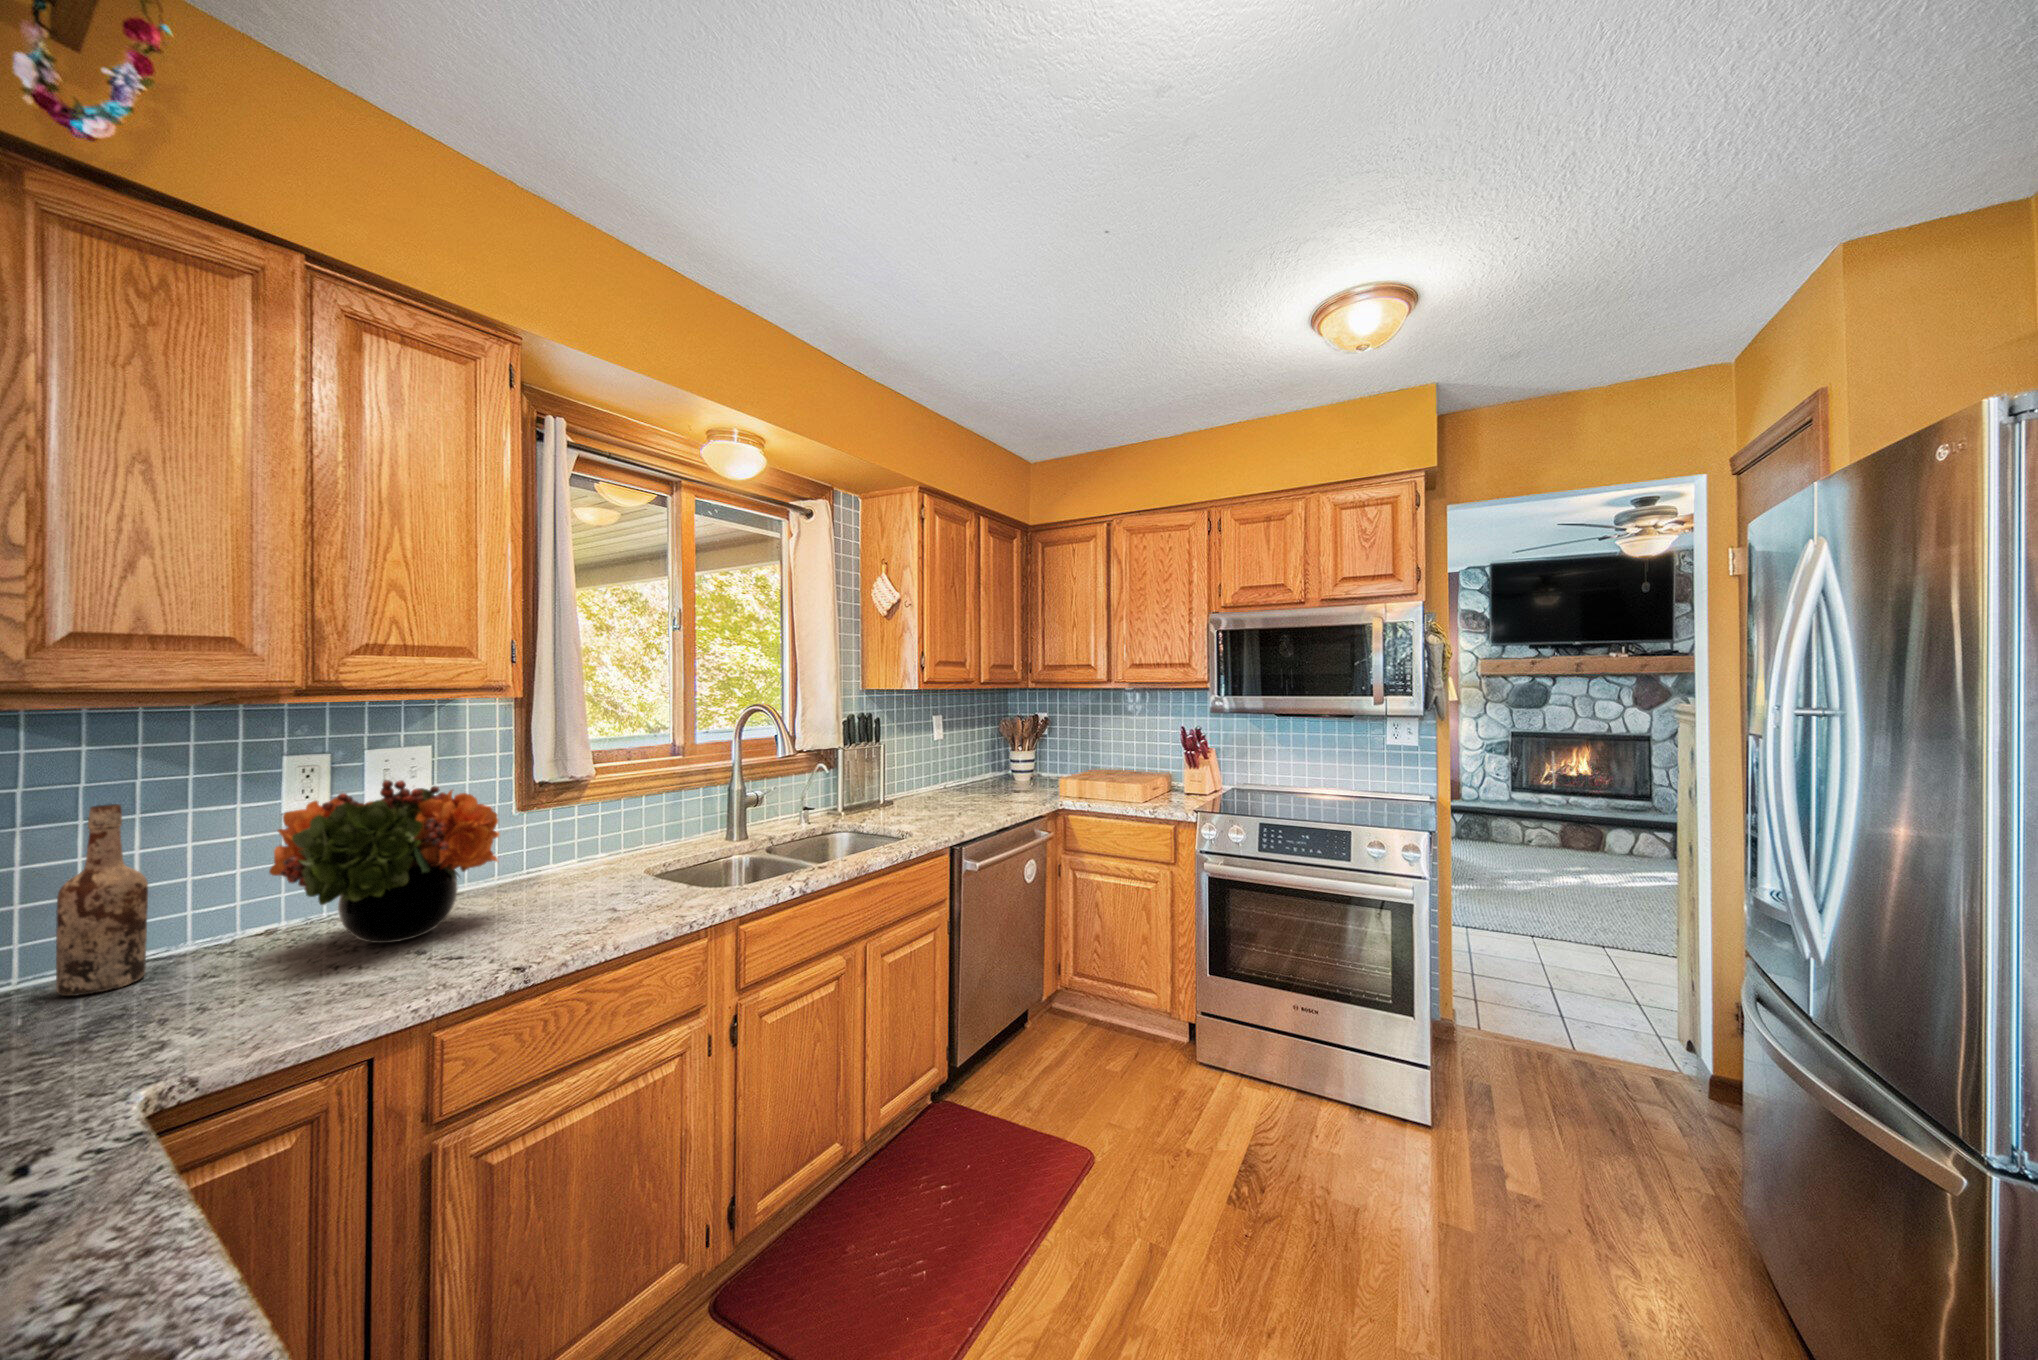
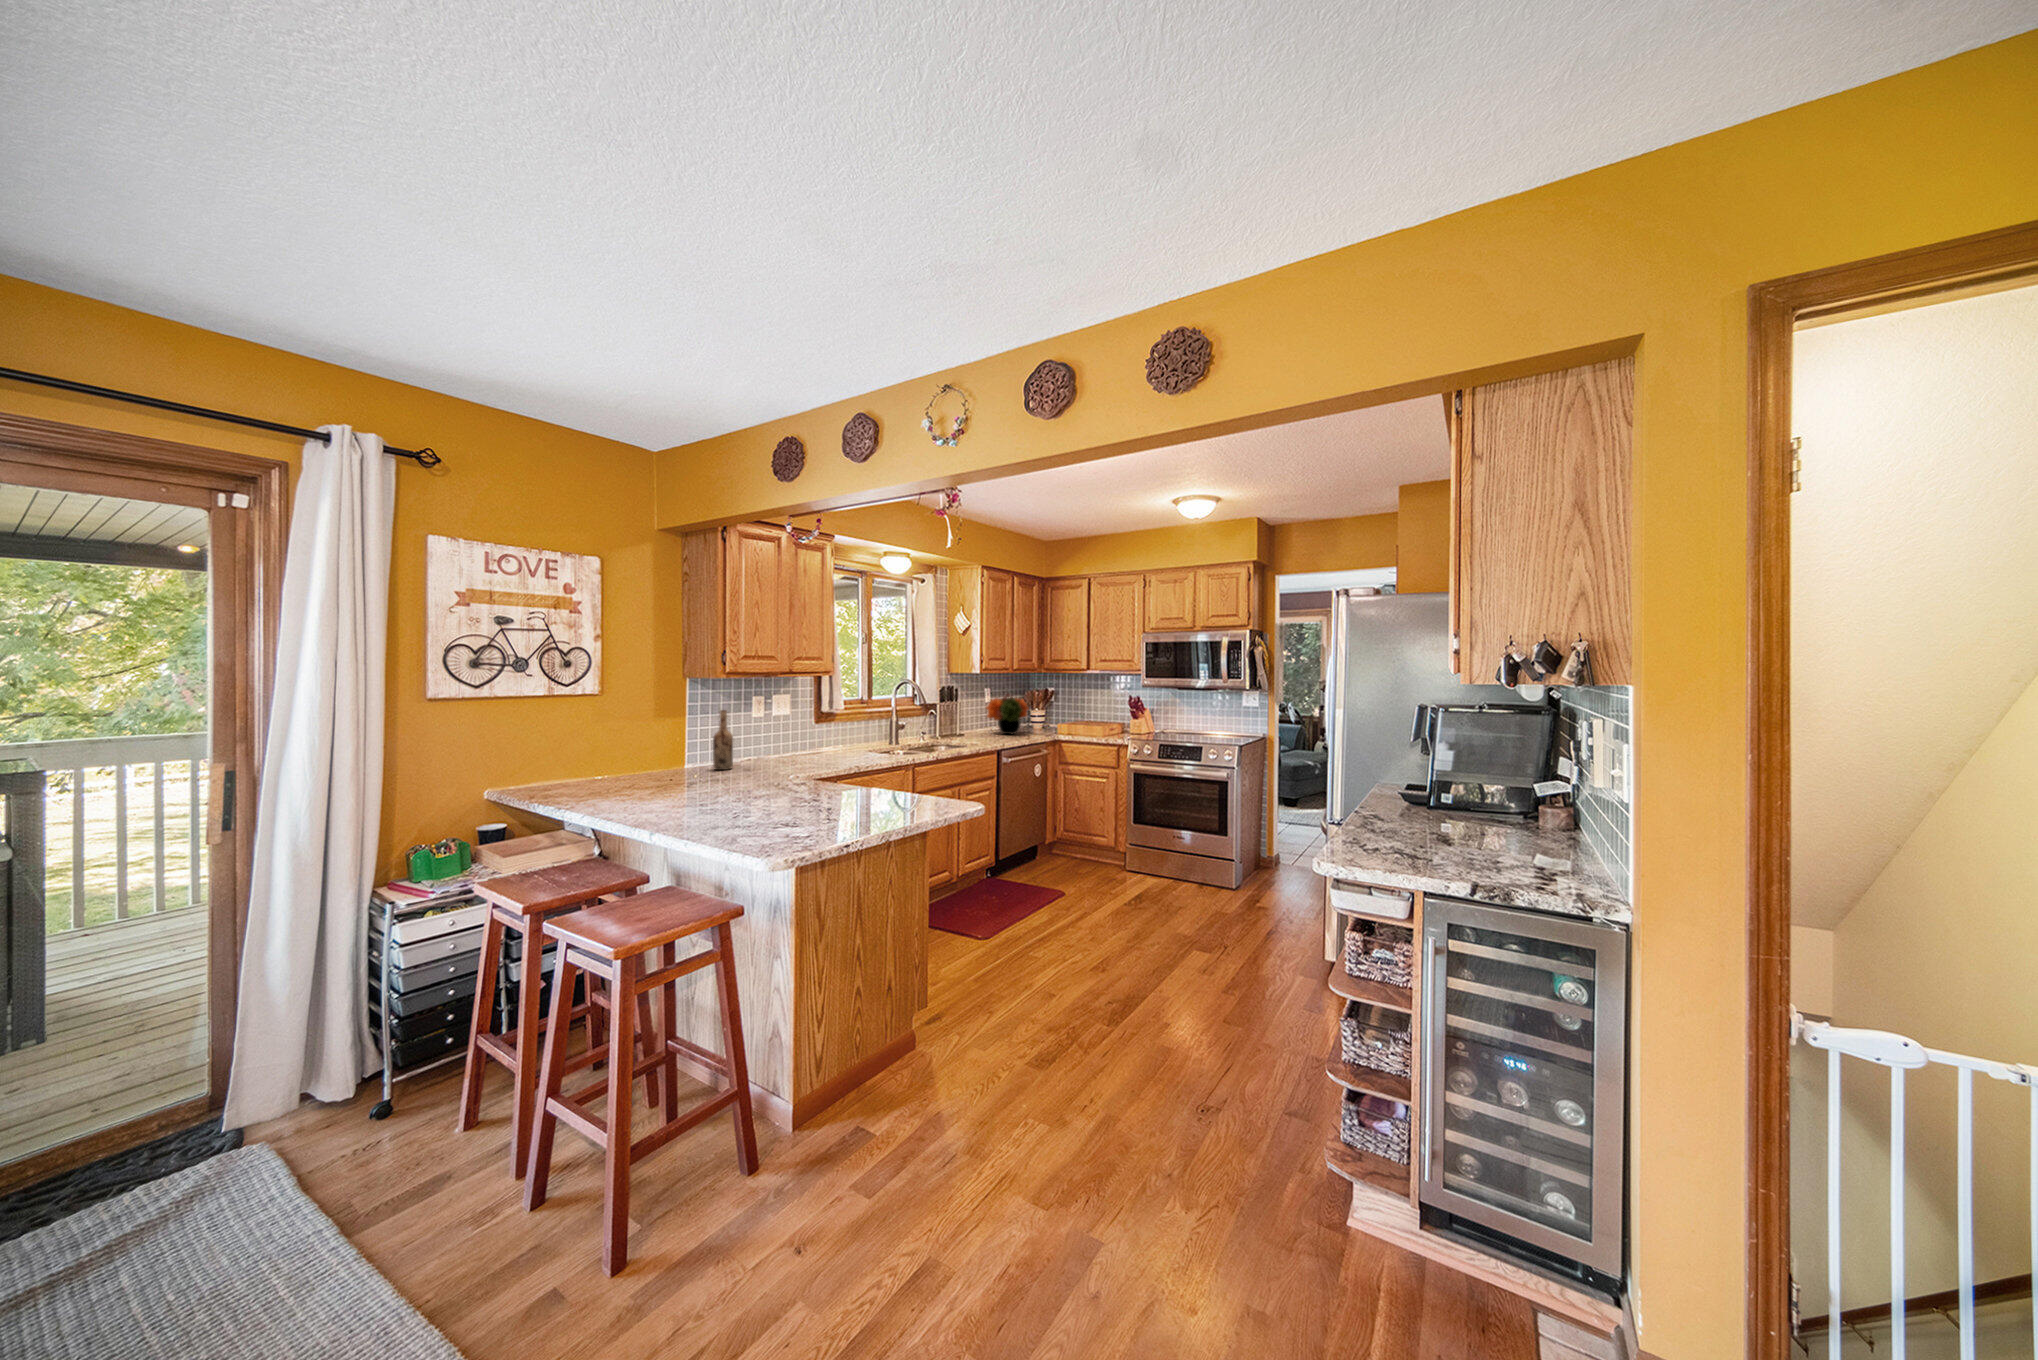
flower arrangement: present [269,780,499,943] -> present [986,695,1028,734]

